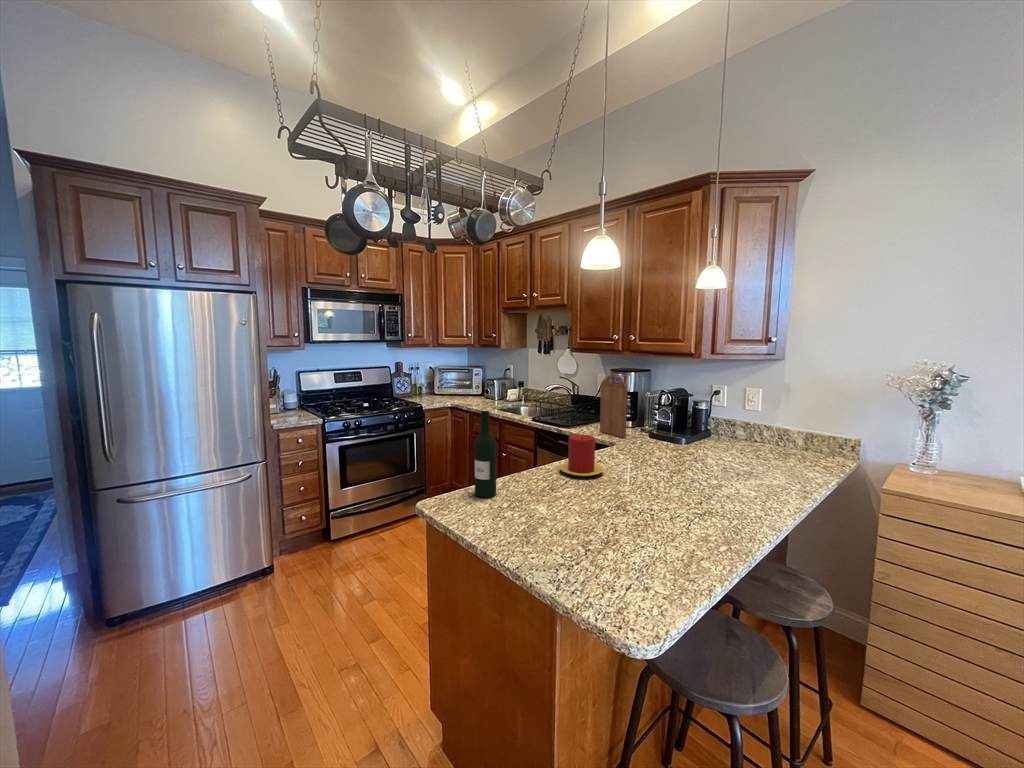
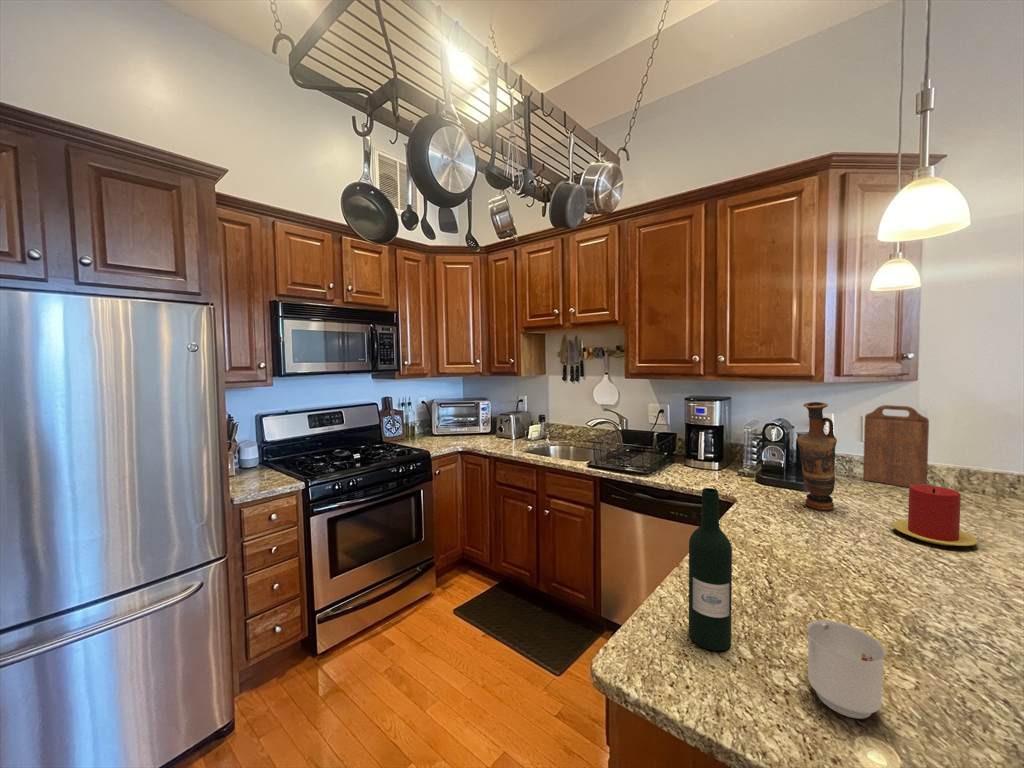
vase: none [649,372,675,453] -> present [797,402,837,510]
cutting board: present [600,375,628,438] -> present [863,405,929,487]
candle: present [560,434,603,477] -> present [892,485,978,546]
mug: none [502,478,533,519] -> present [807,620,885,719]

